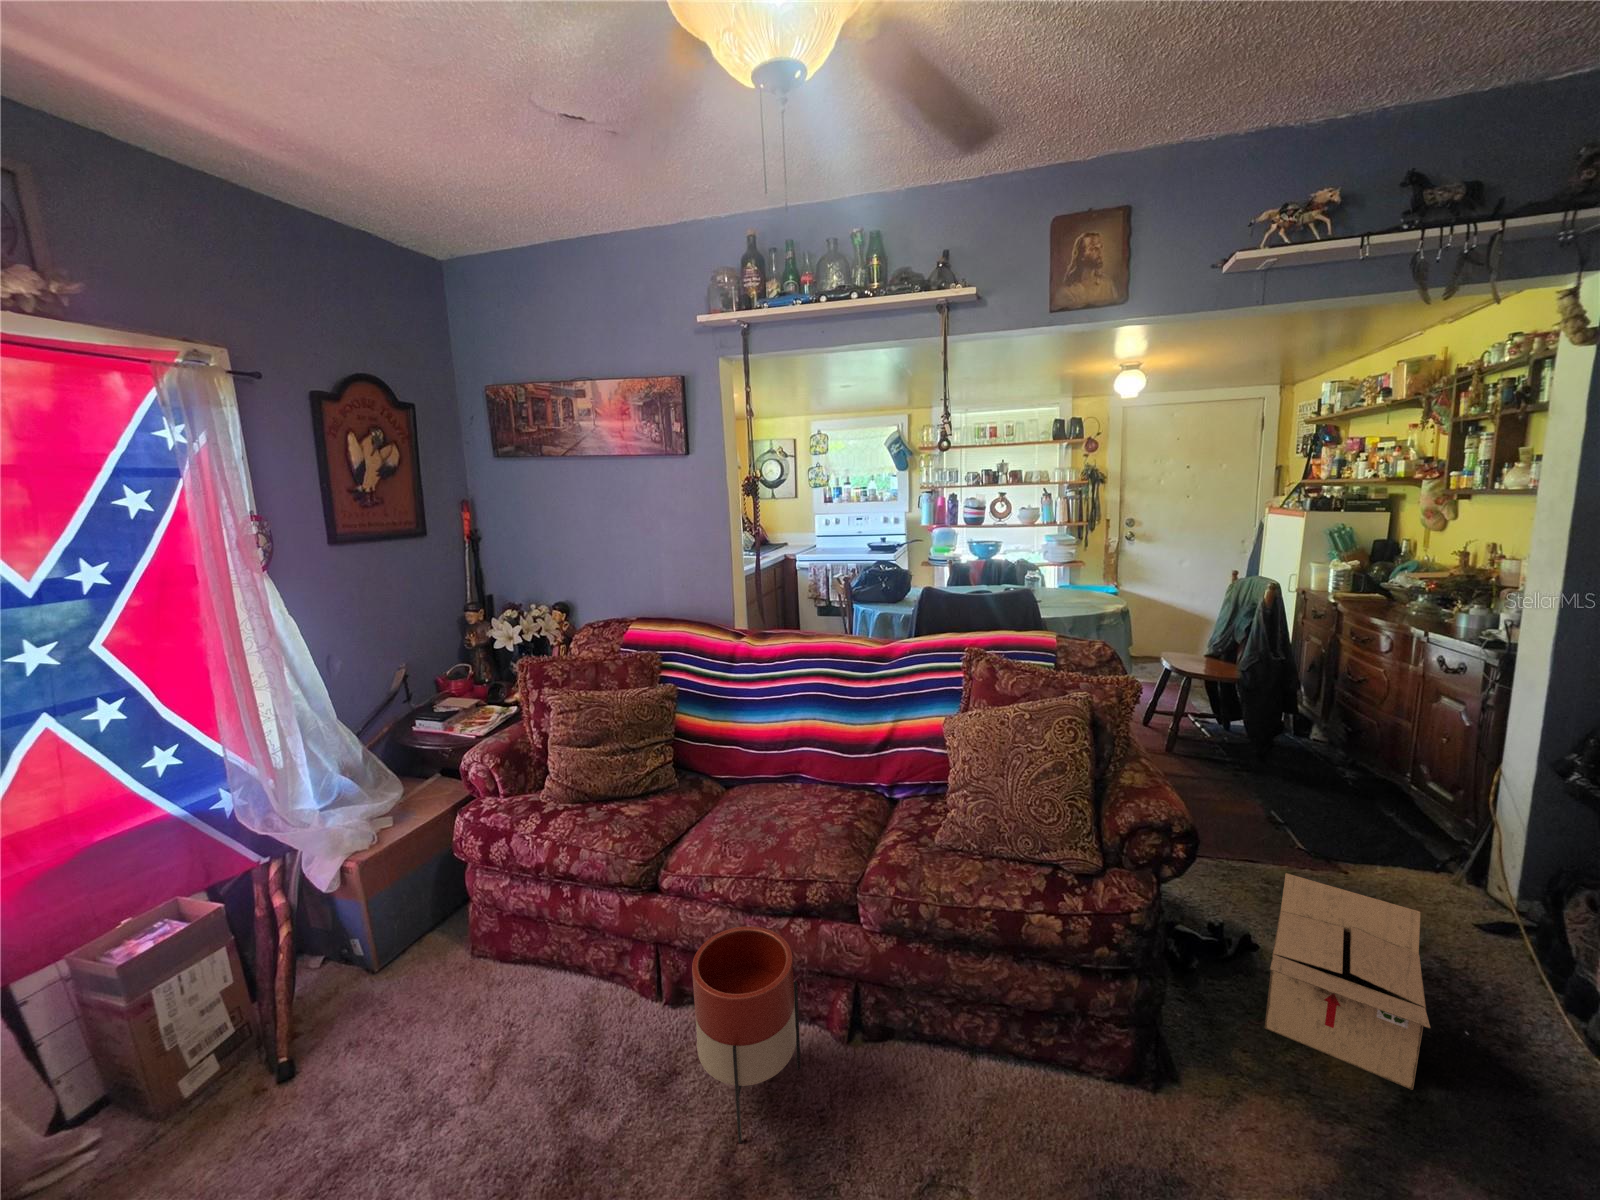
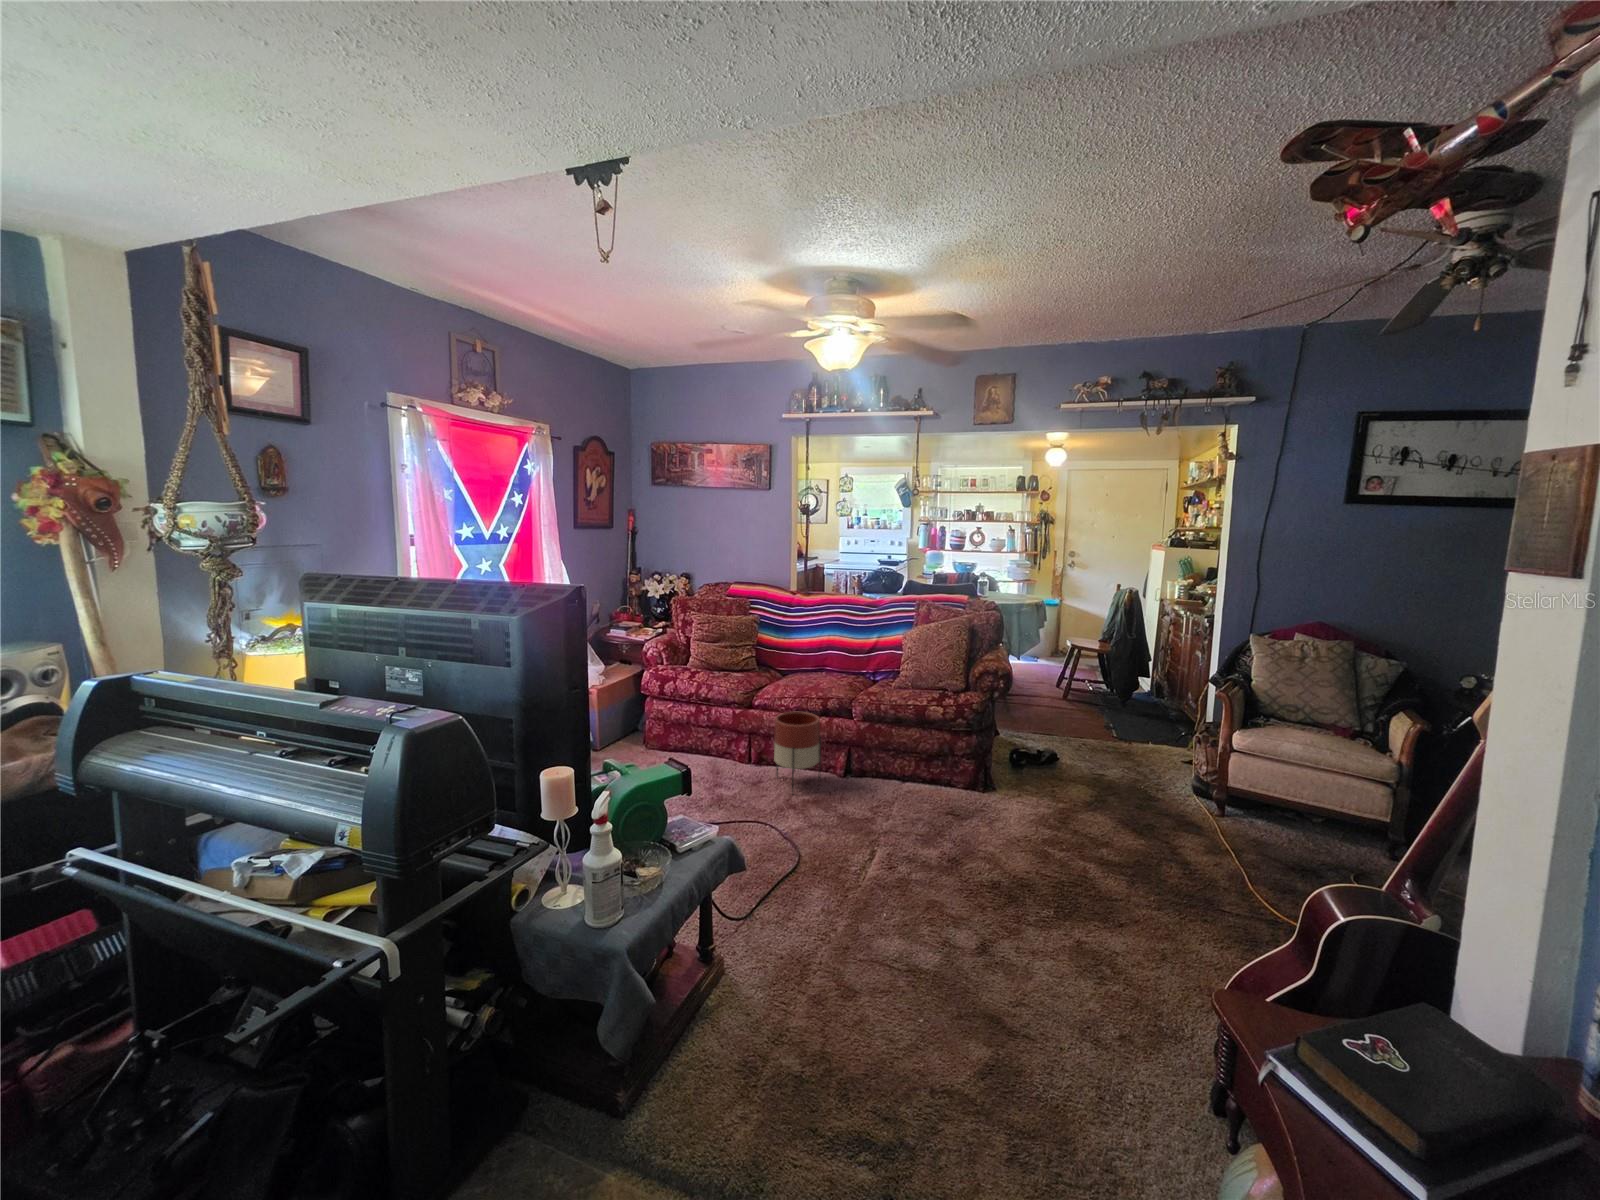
cardboard box: present [1265,873,1431,1090] -> none [1044,718,1127,800]

